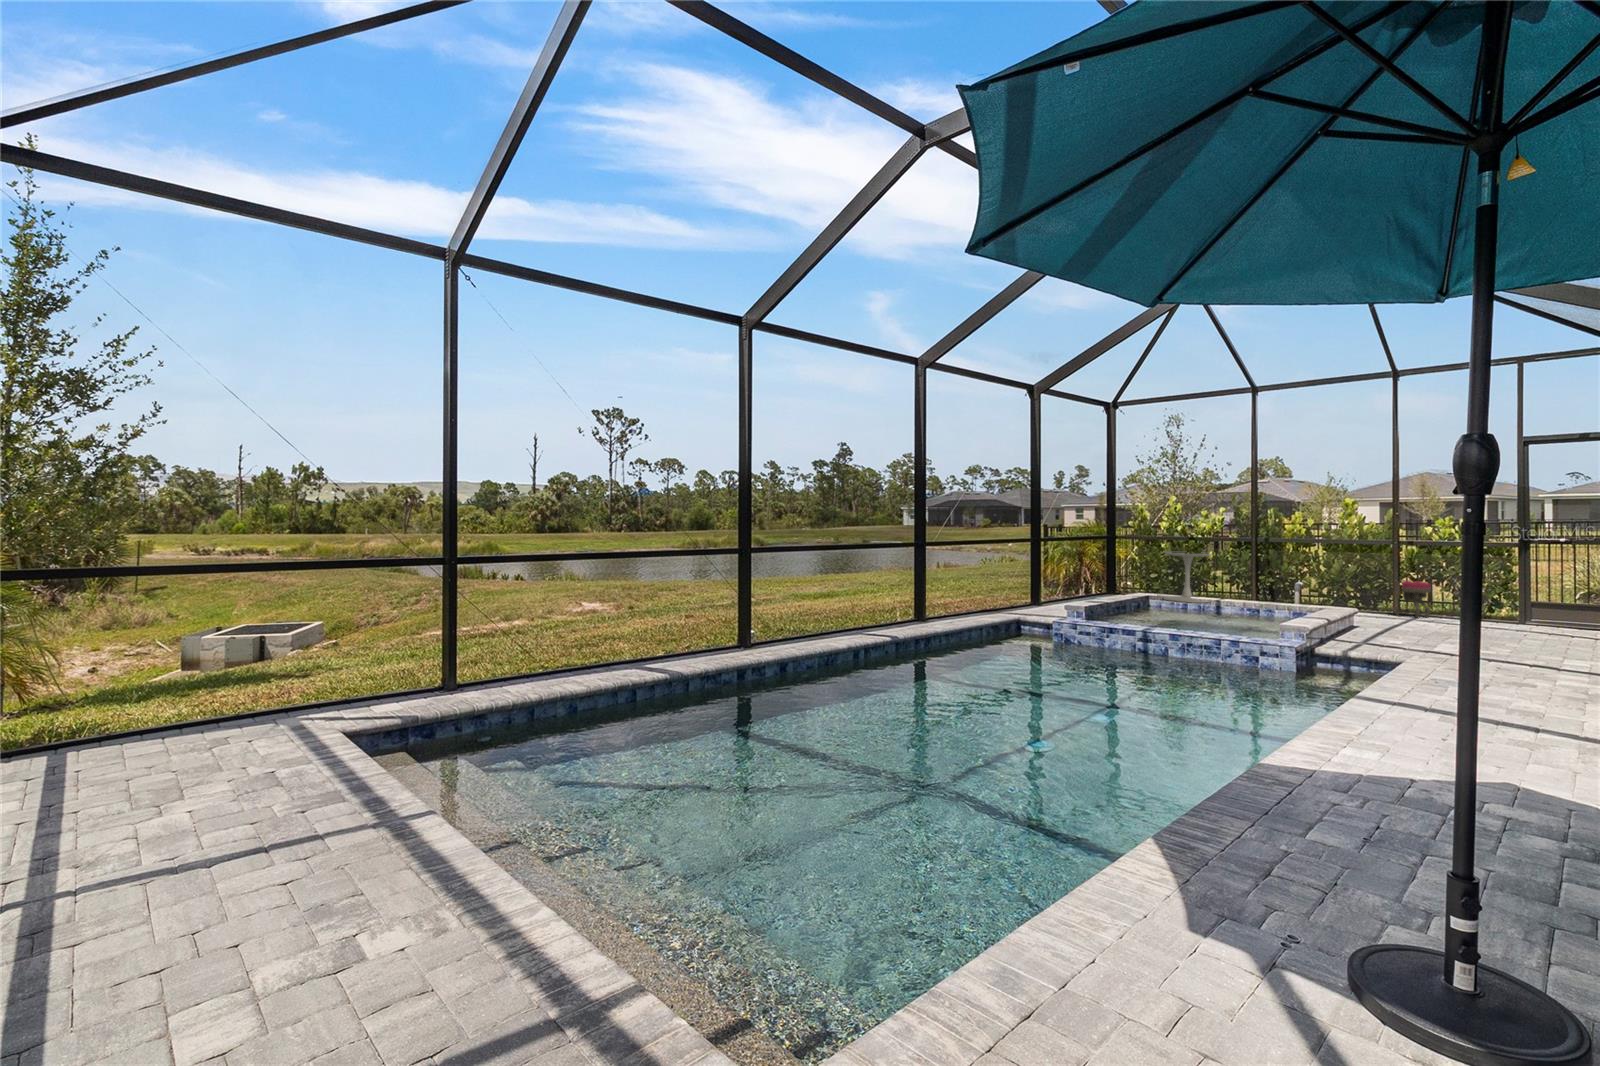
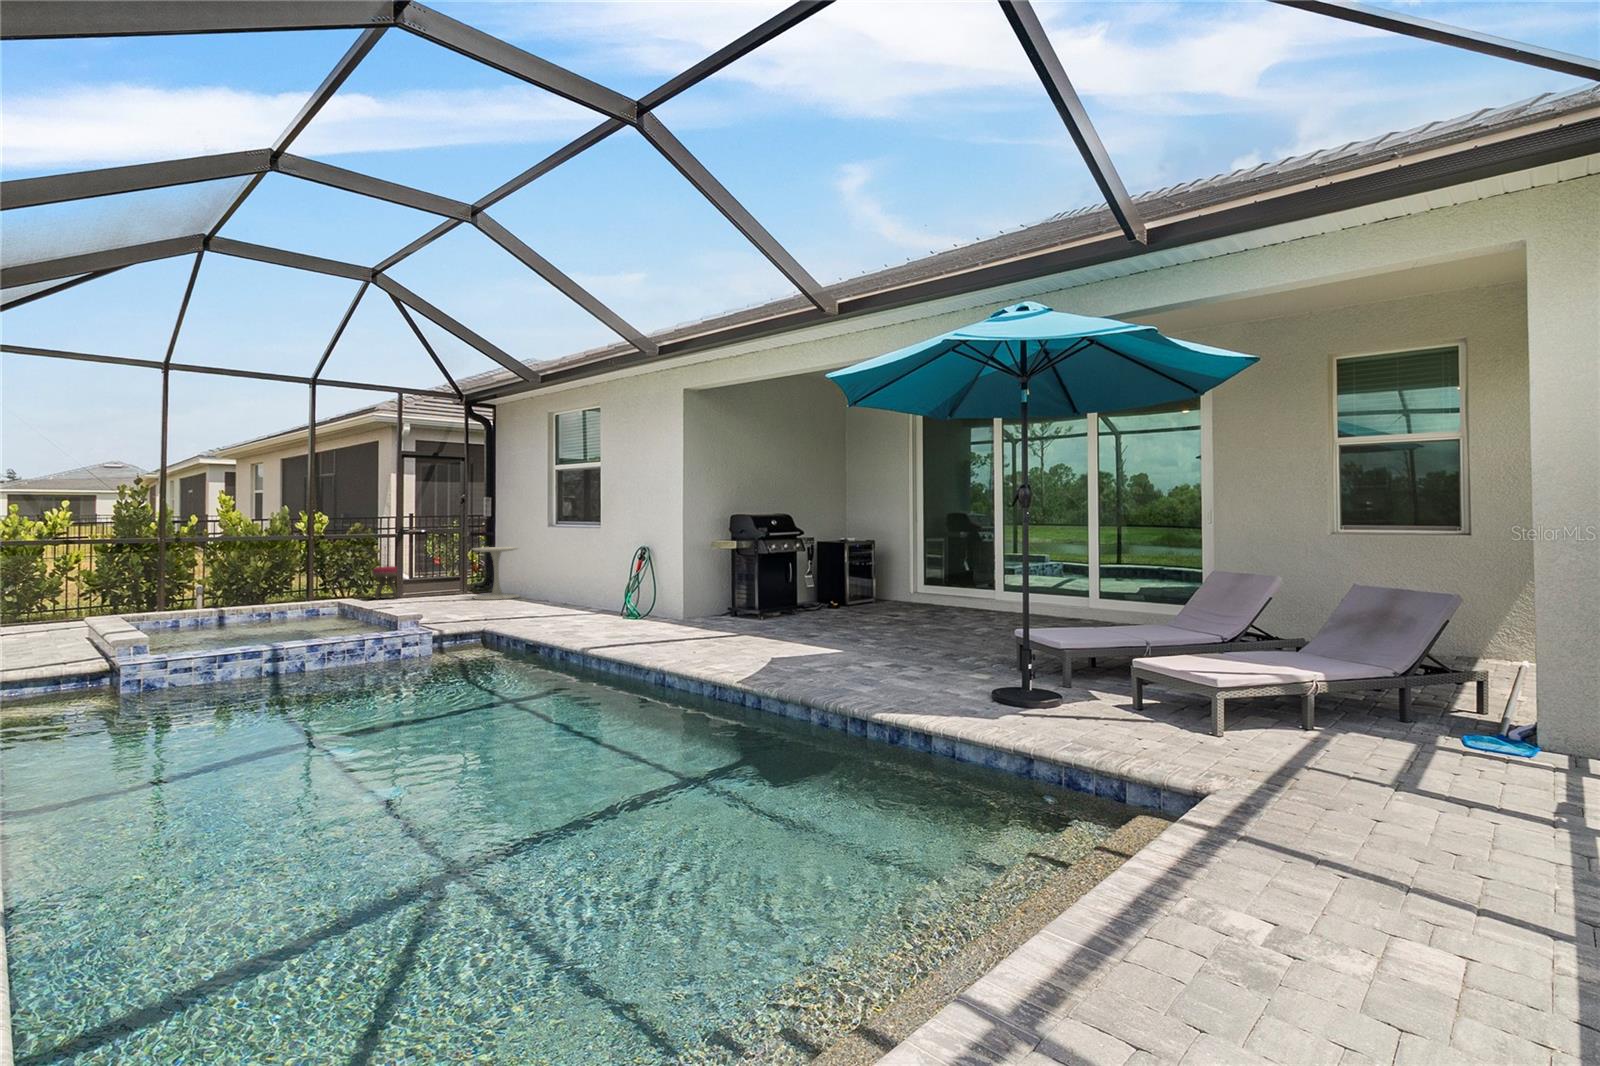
pedestal table: present [1164,552,1211,603] -> present [473,547,520,600]

